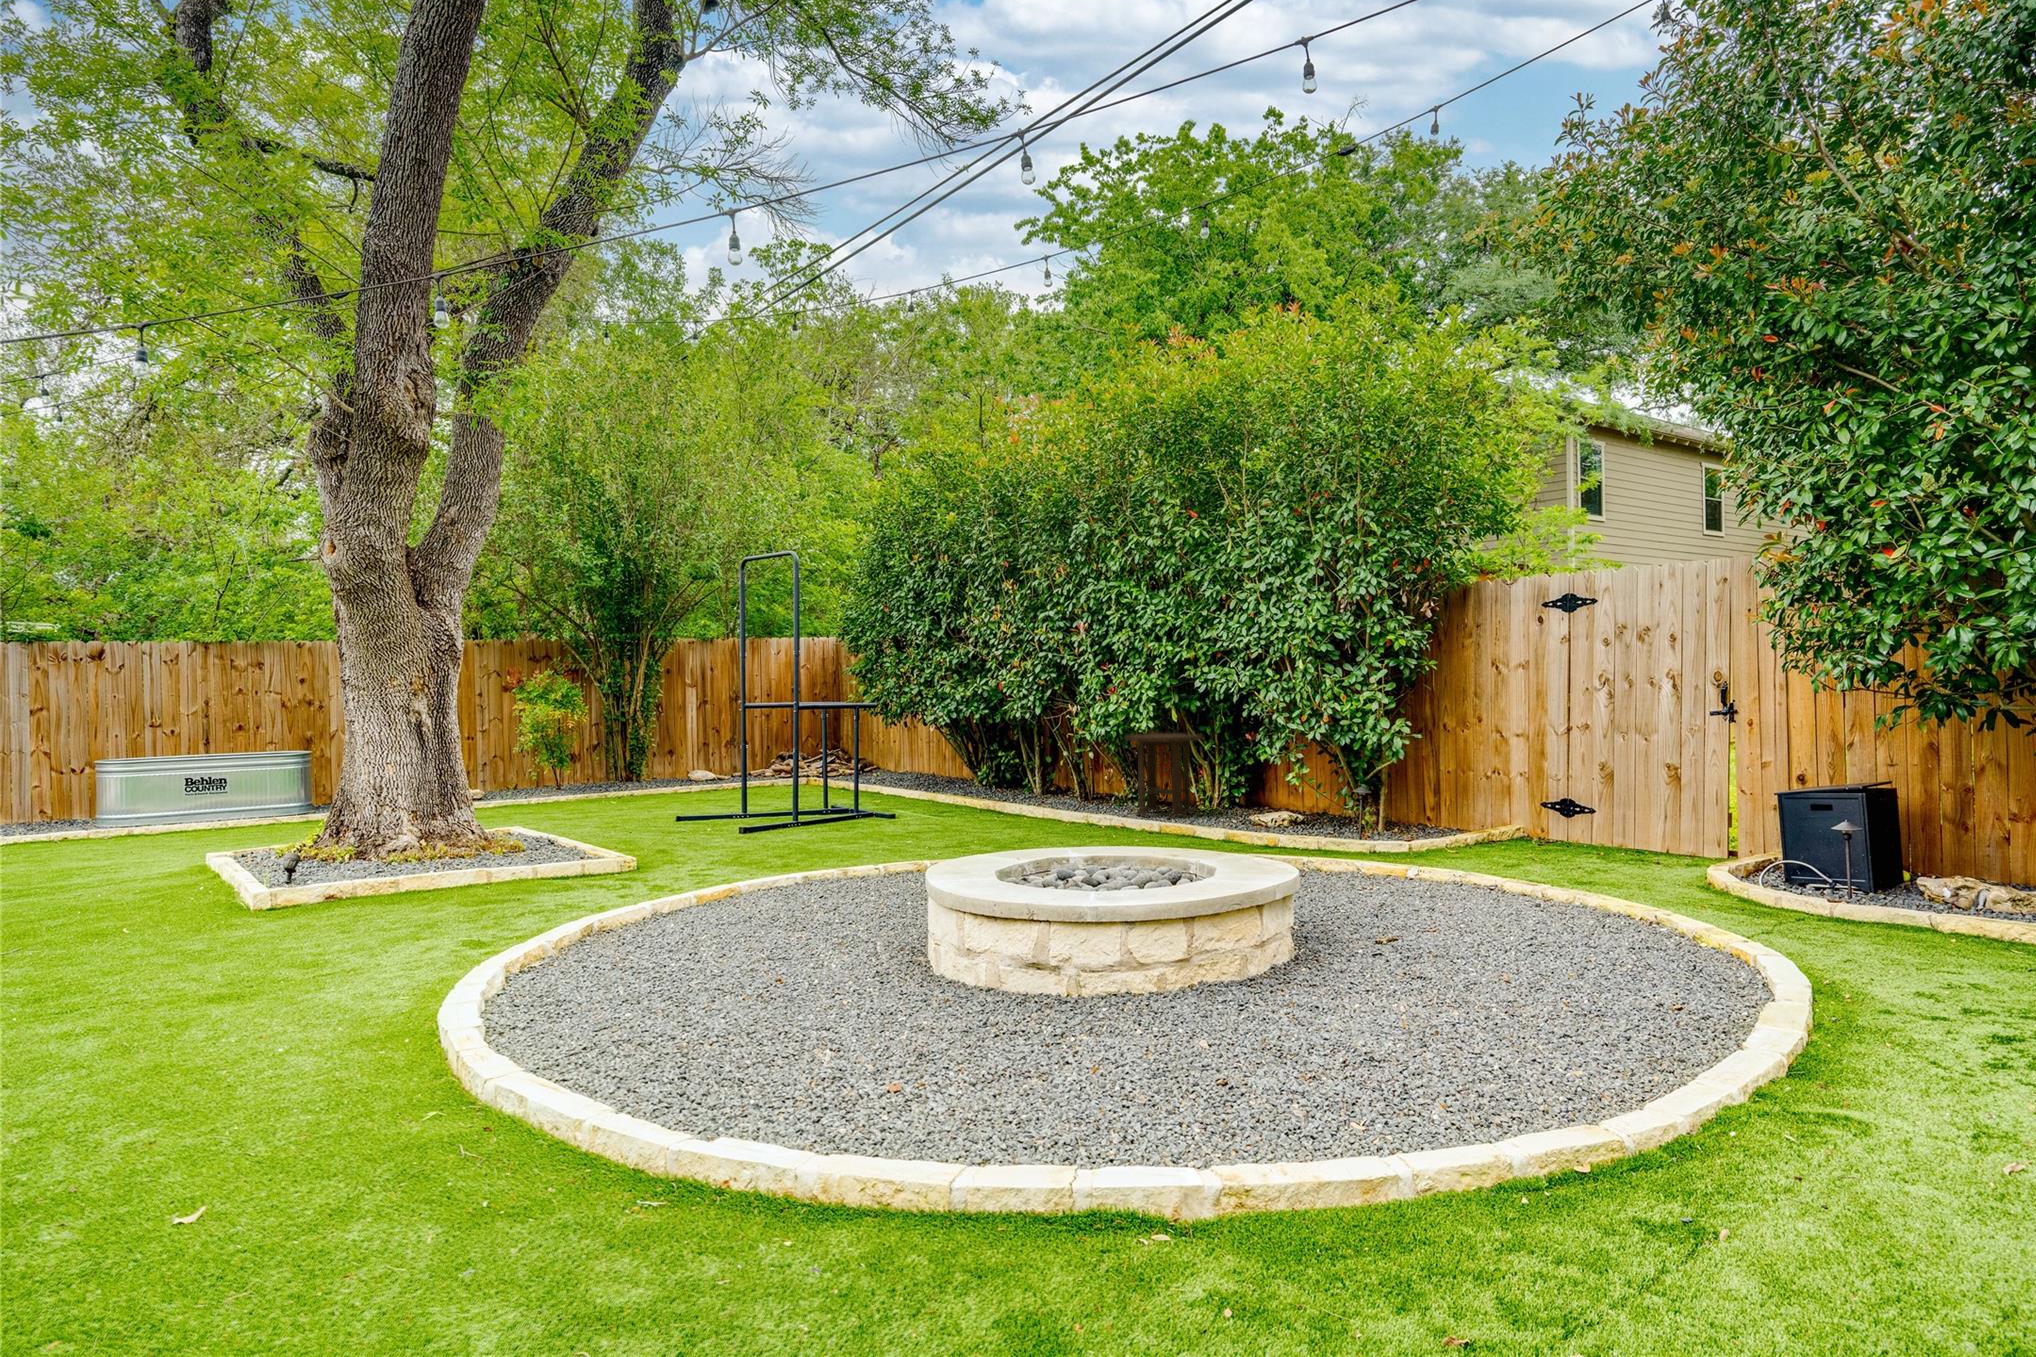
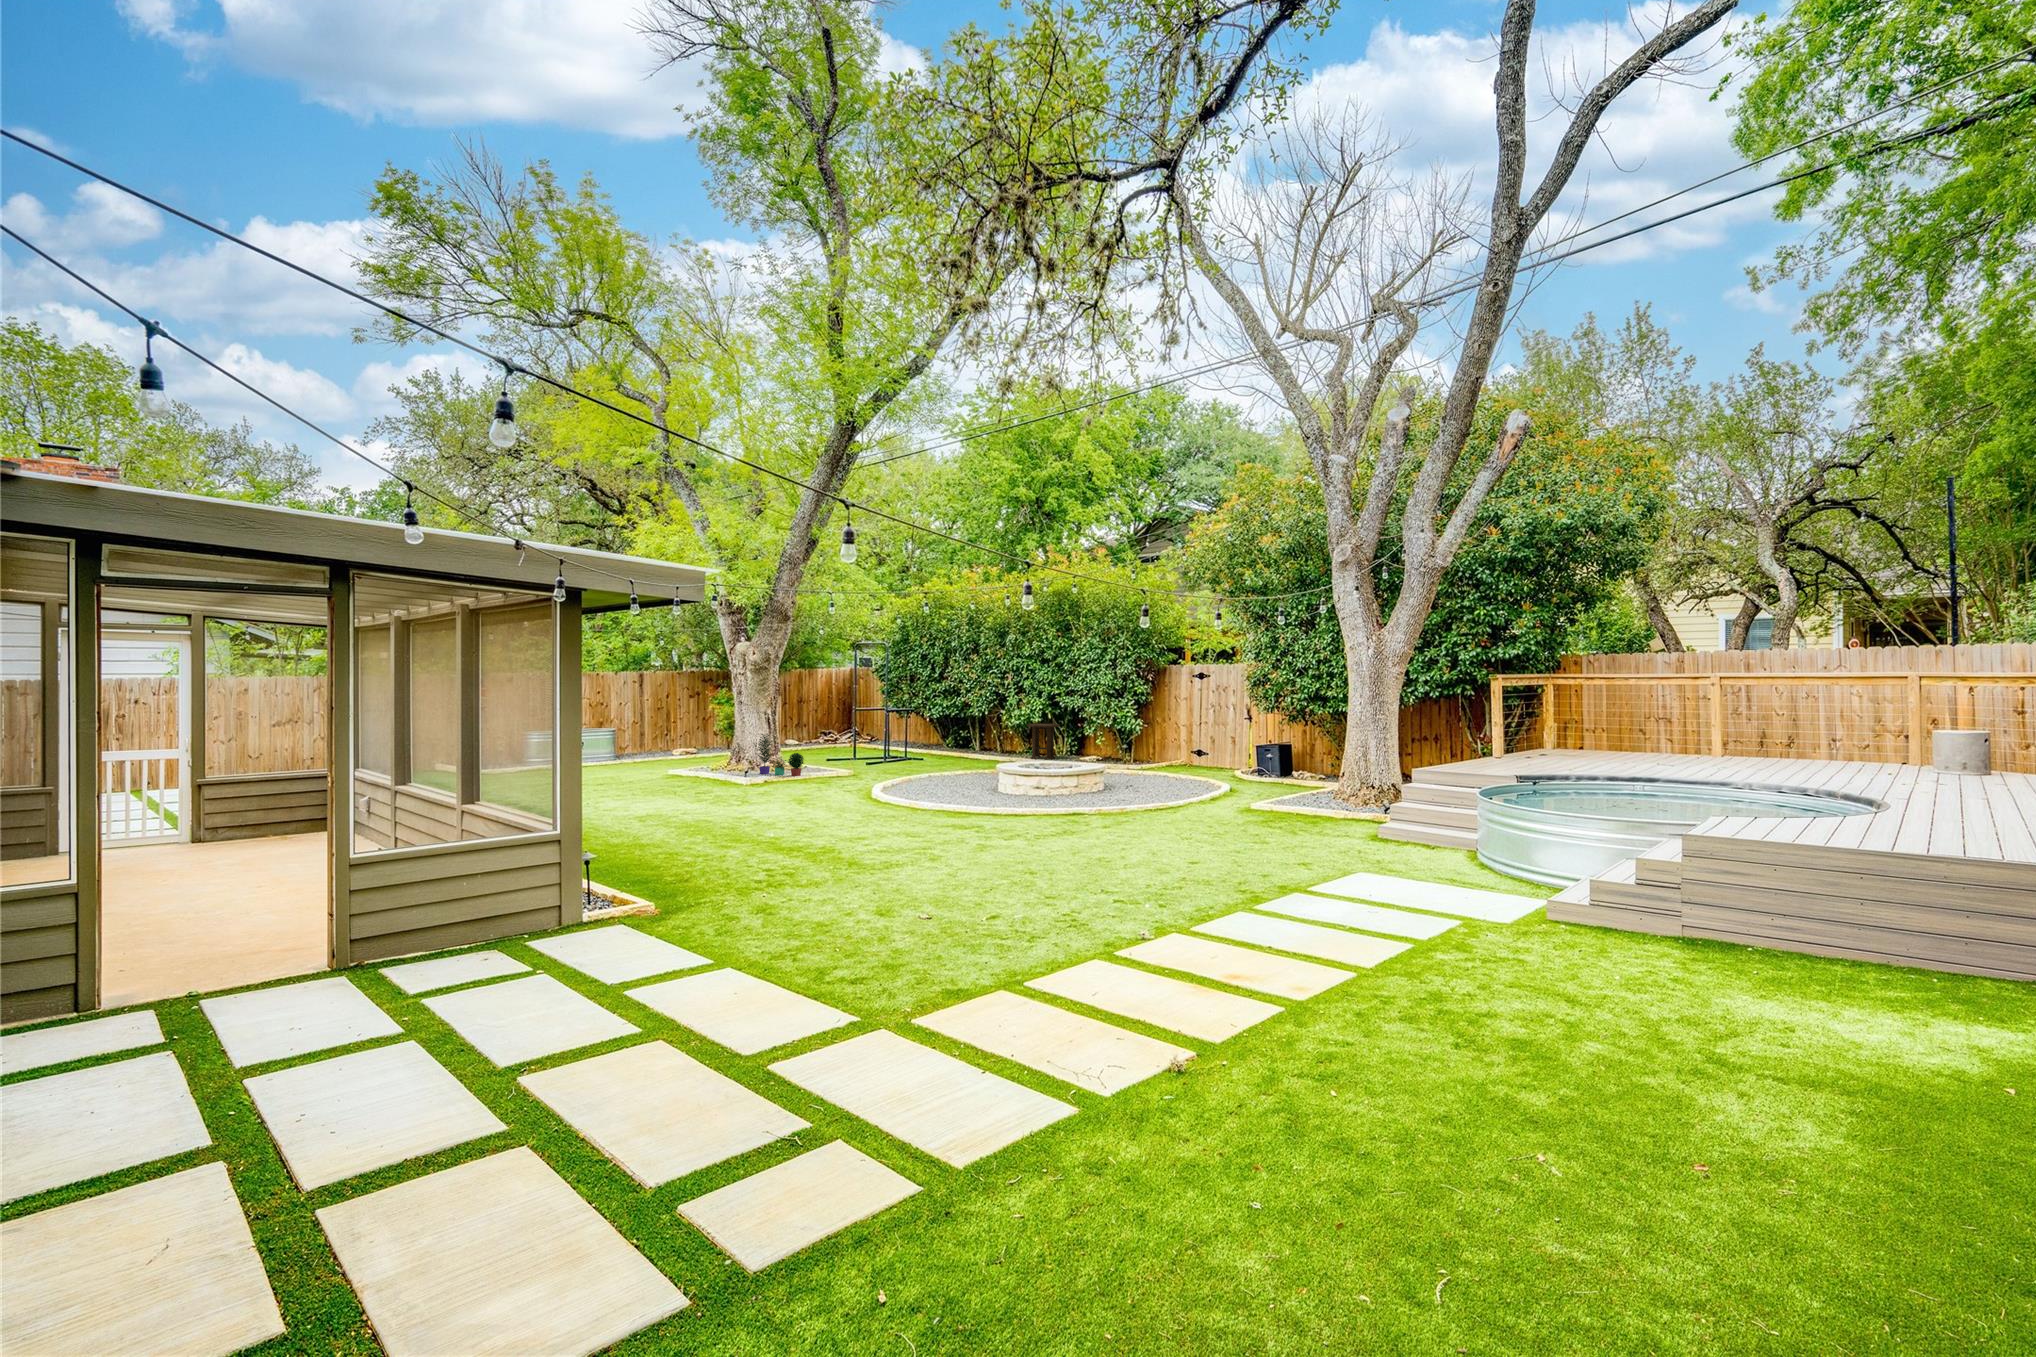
potted plant: none [412,767,515,877] -> present [758,734,804,776]

